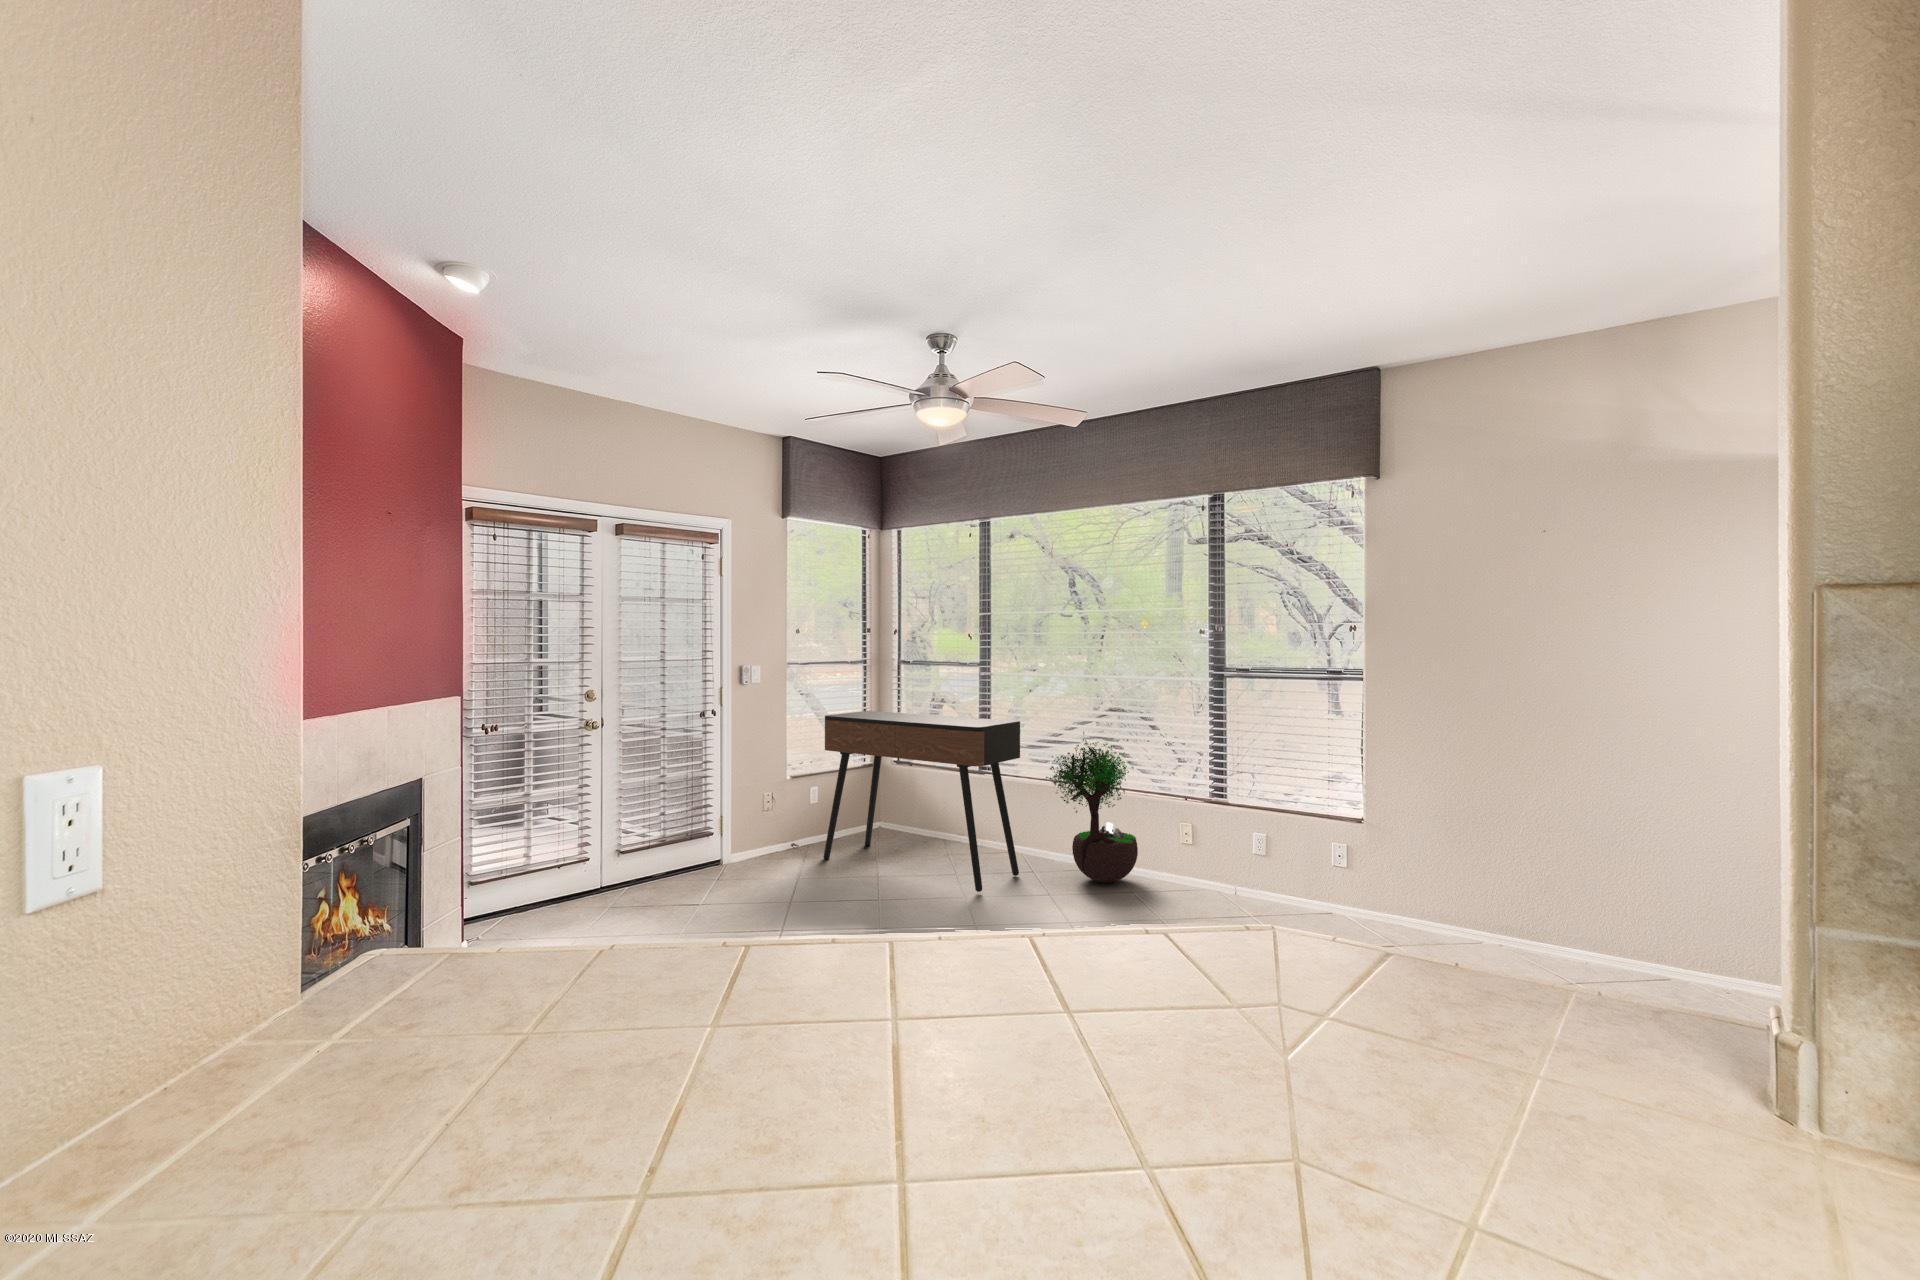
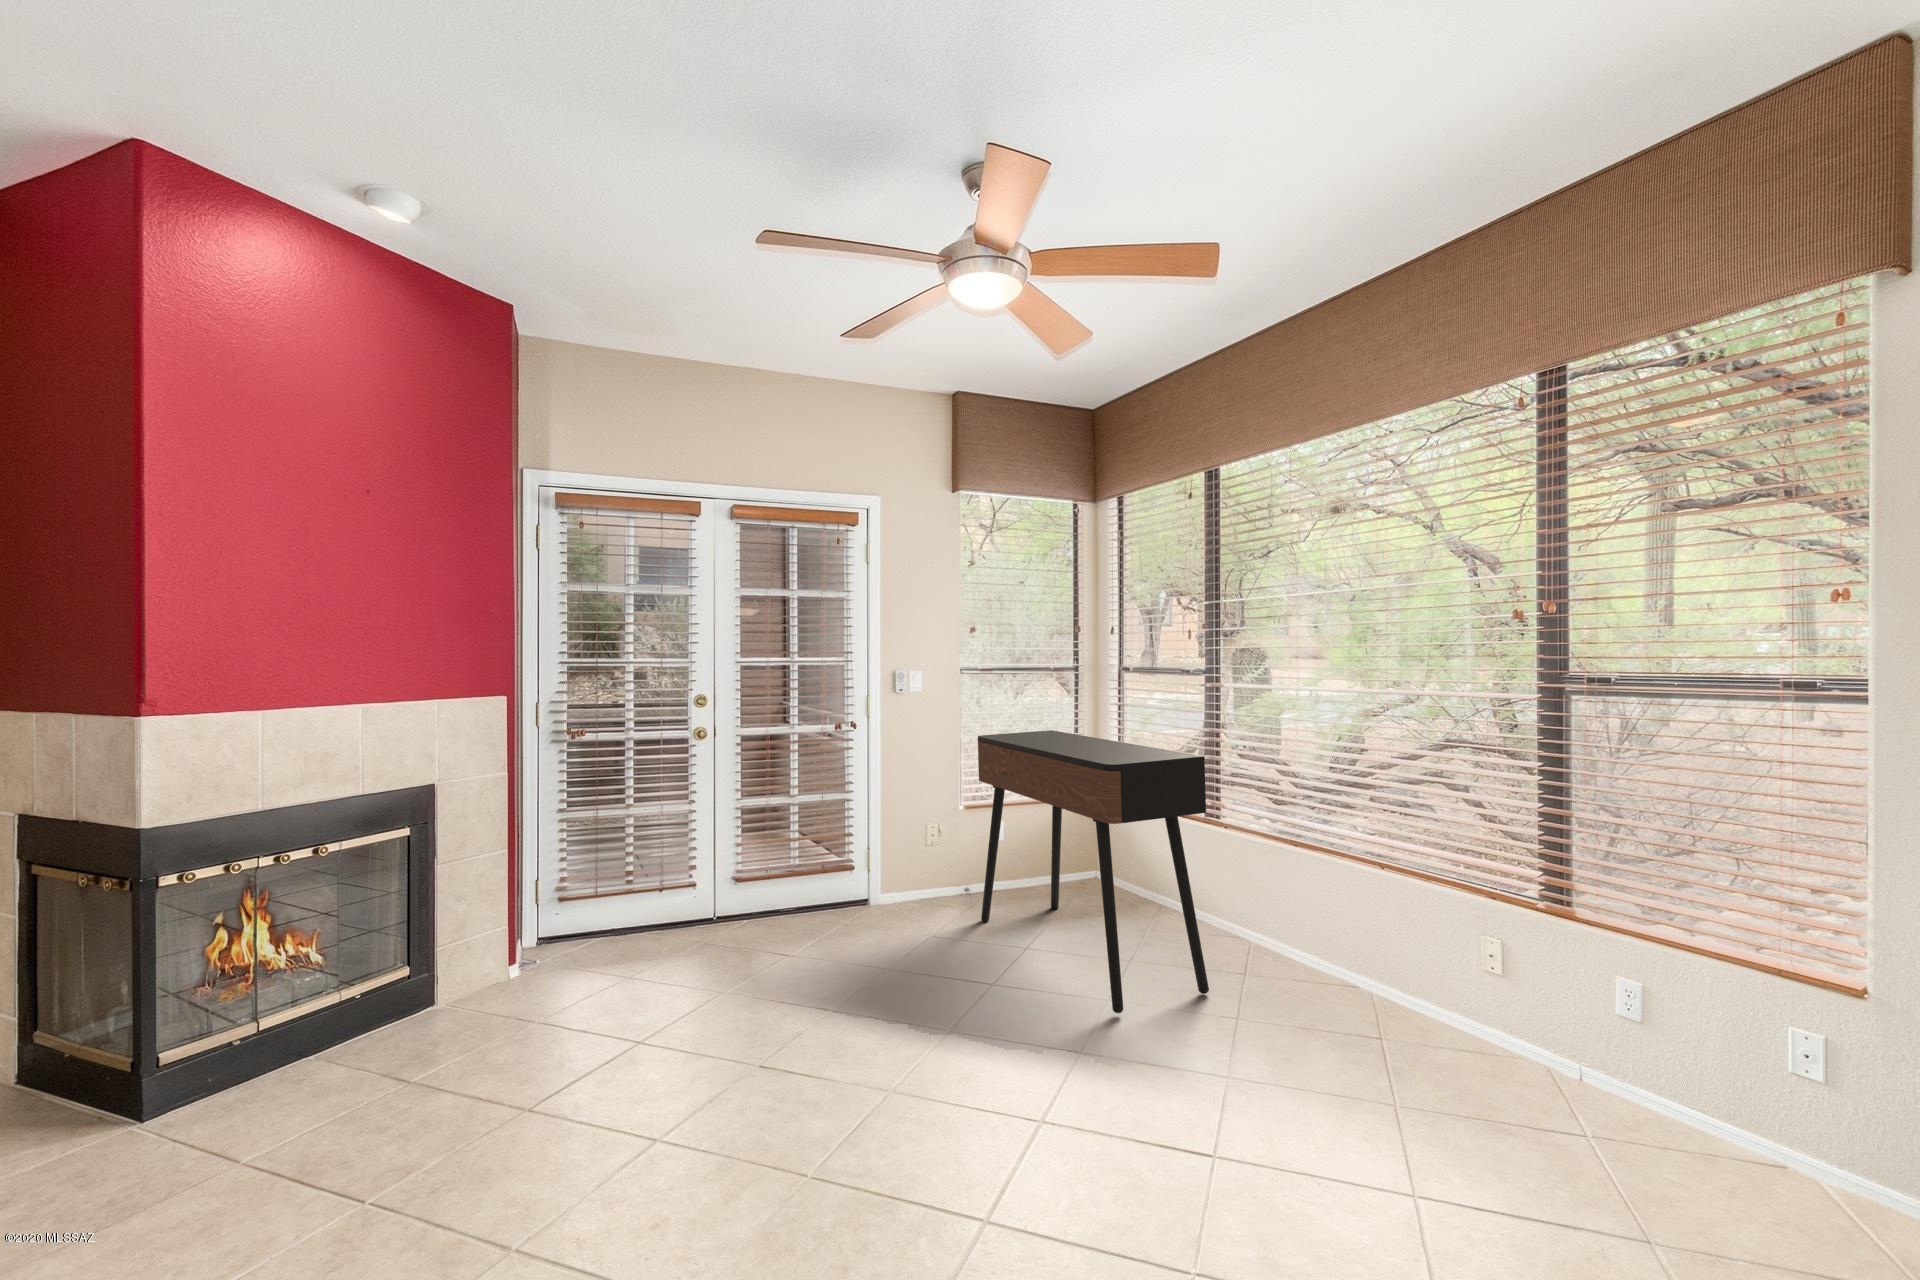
potted tree: present [1046,732,1138,883] -> none [1225,780,1407,1039]

